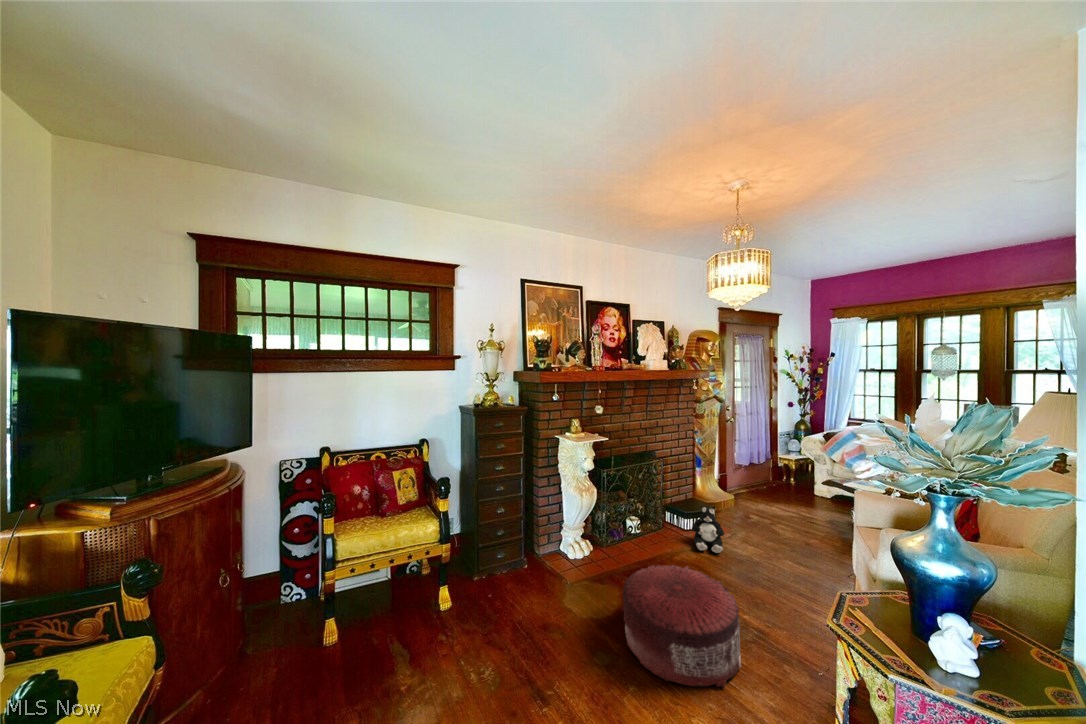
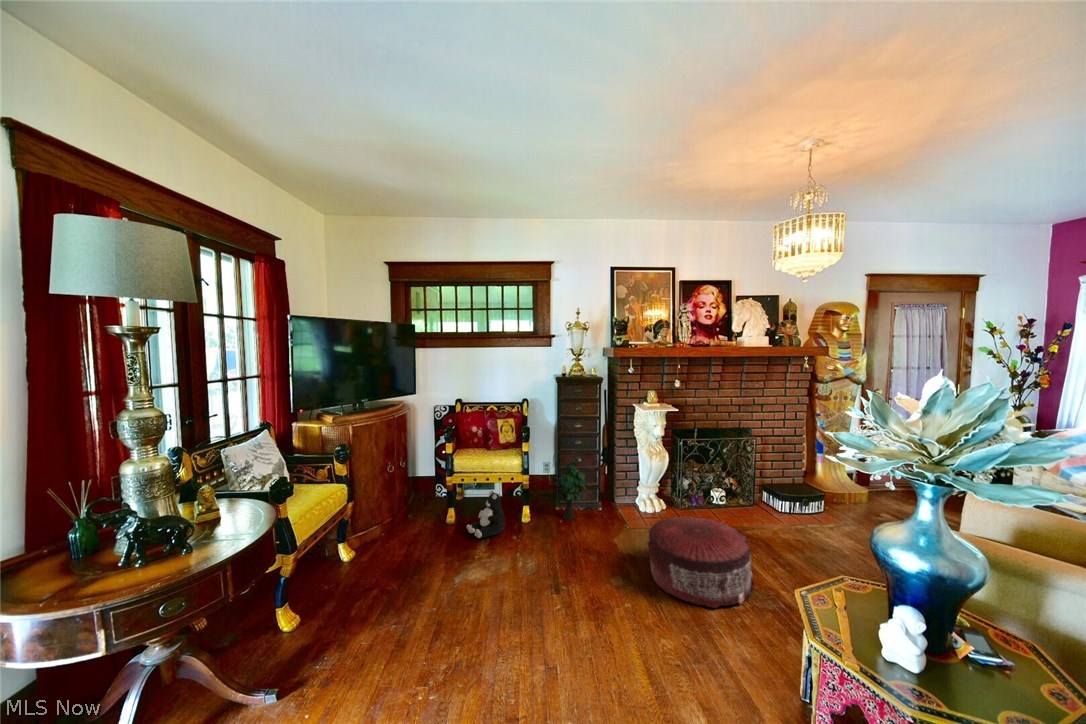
plush toy: present [692,507,724,553] -> present [467,491,505,538]
decorative plant: none [472,511,516,593] -> present [553,458,587,520]

